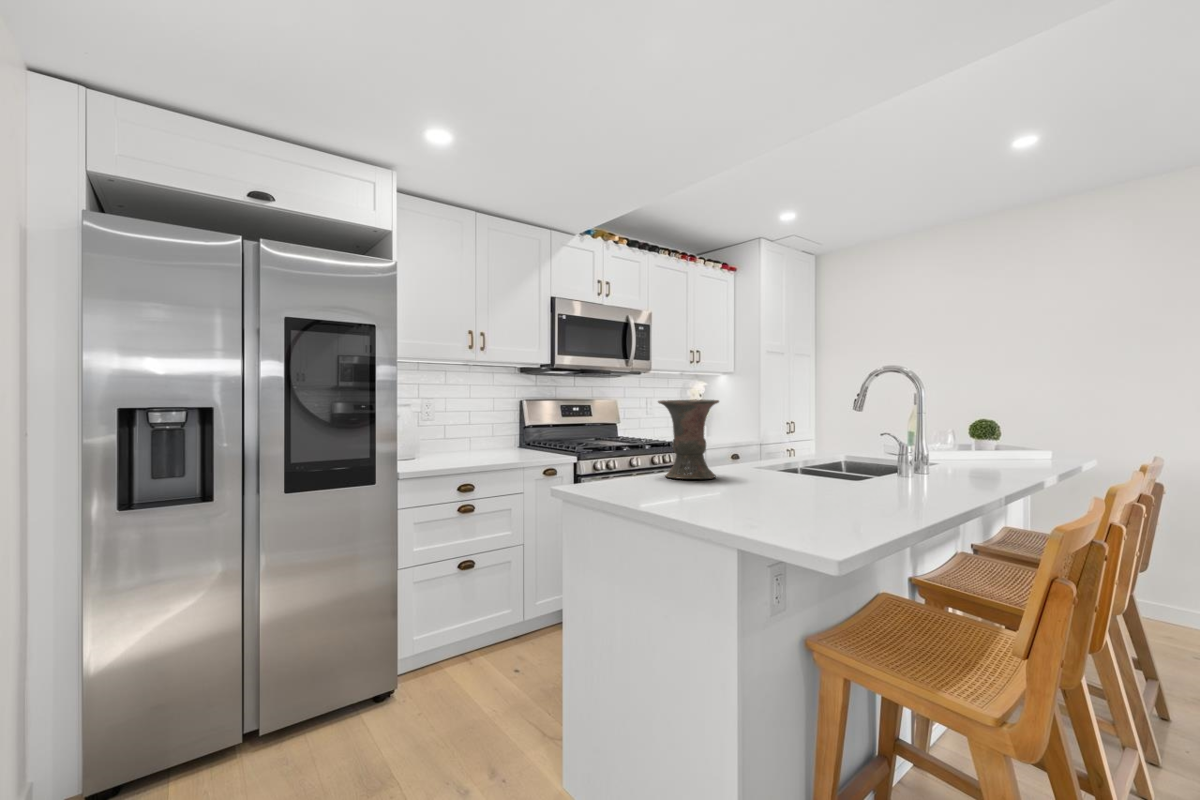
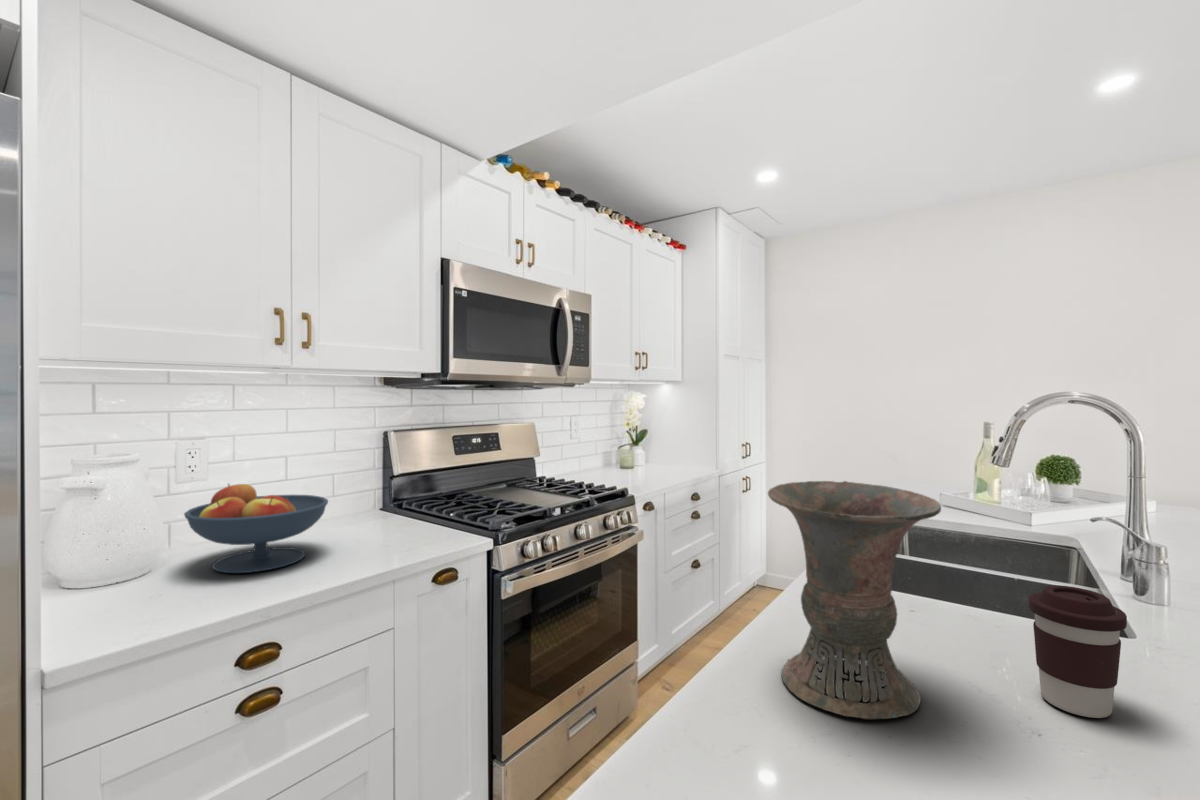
fruit bowl: none [430,420,492,460] -> present [184,484,328,573]
coffee cup: none [759,437,790,482] -> present [1029,585,1127,718]

